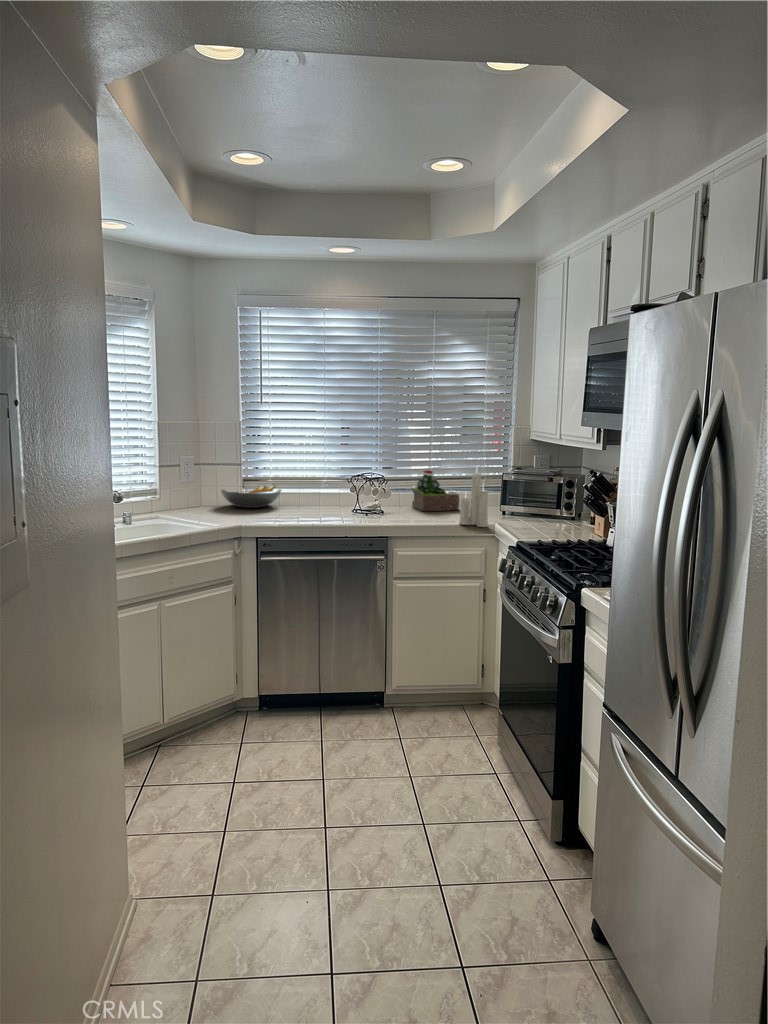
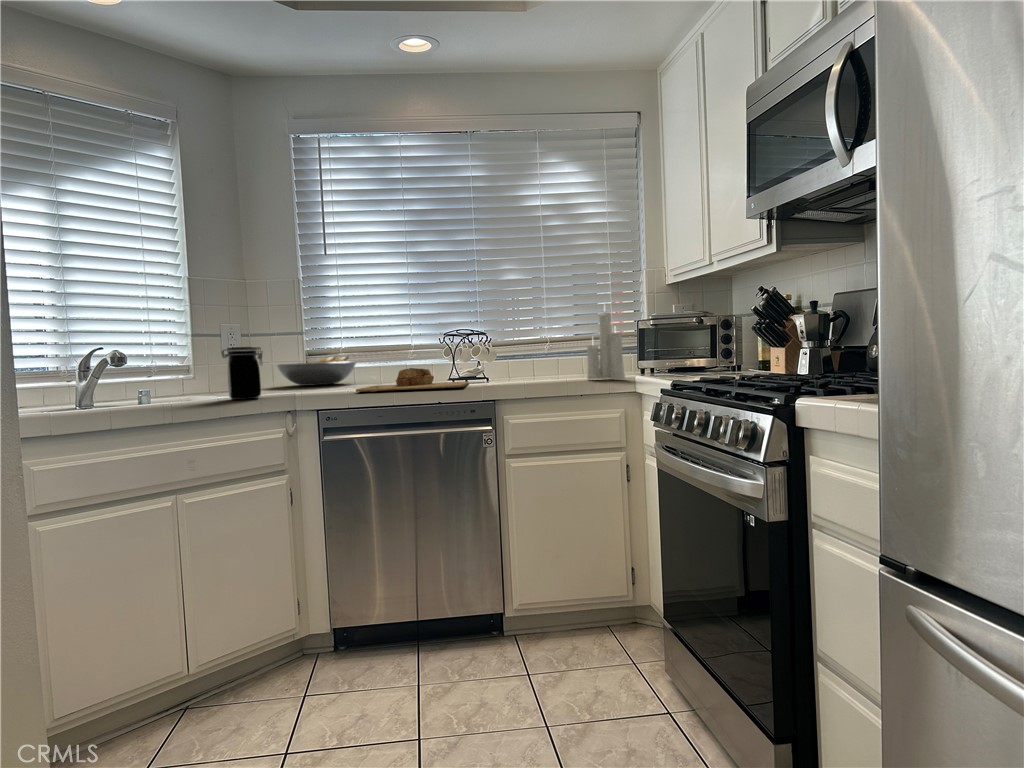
succulent plant: present [412,471,459,511] -> none [523,327,583,376]
jar: none [189,491,219,531] -> present [222,347,263,400]
cutting board: none [285,509,369,529] -> present [356,368,469,392]

